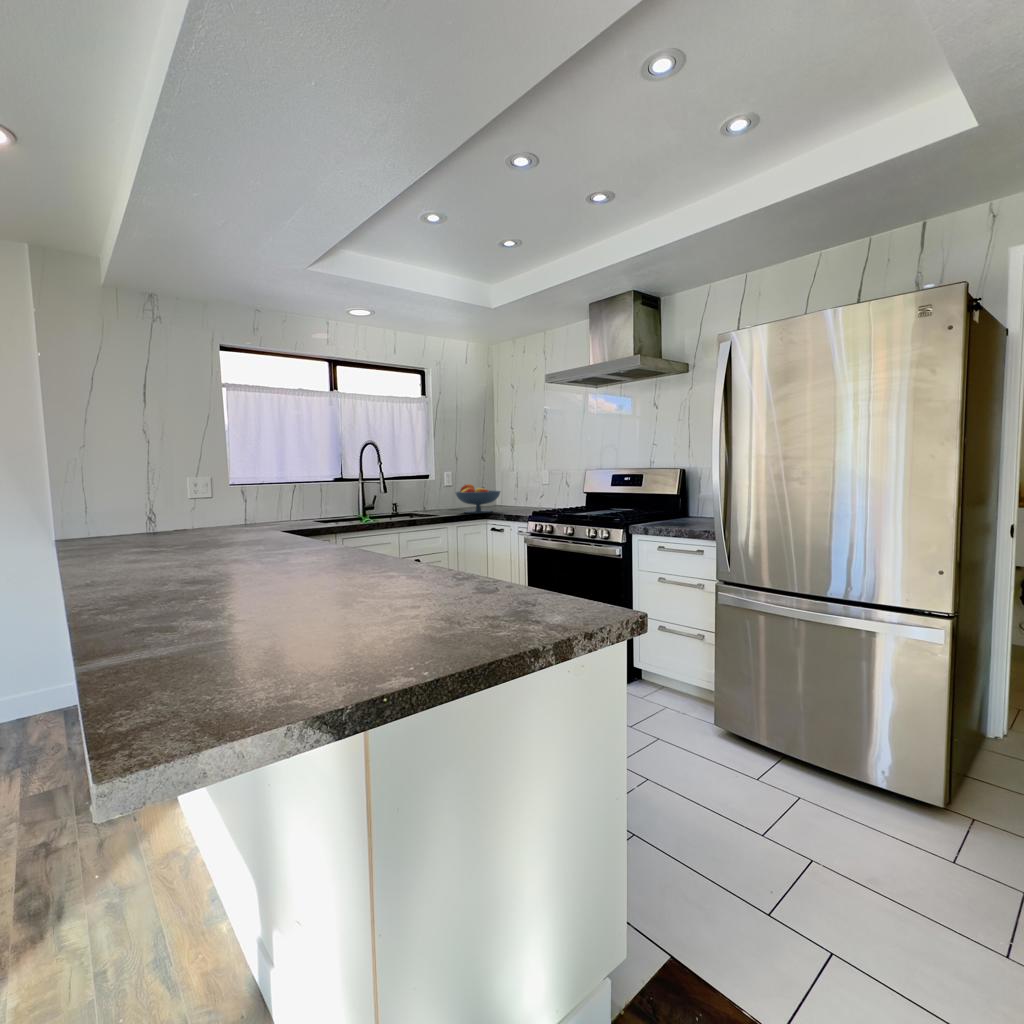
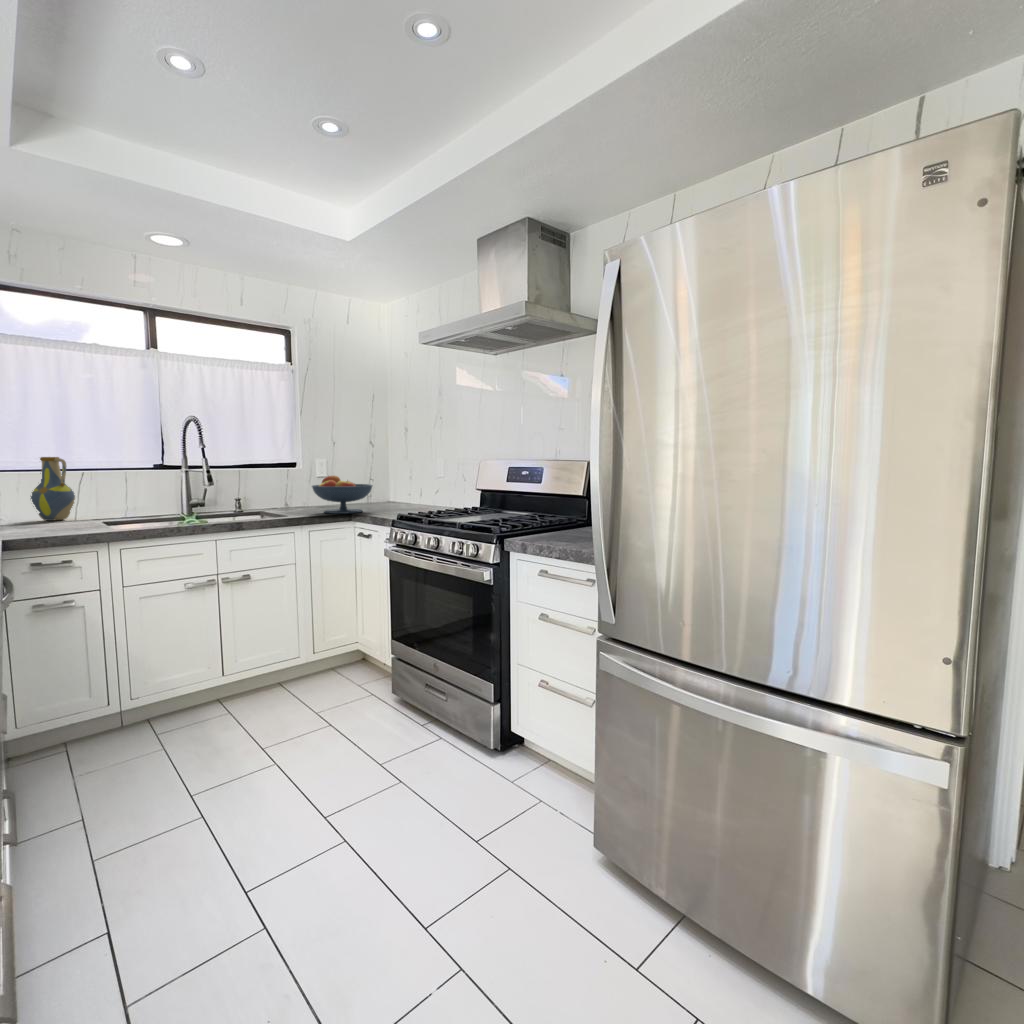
vase: none [263,474,290,521] -> present [31,457,75,521]

